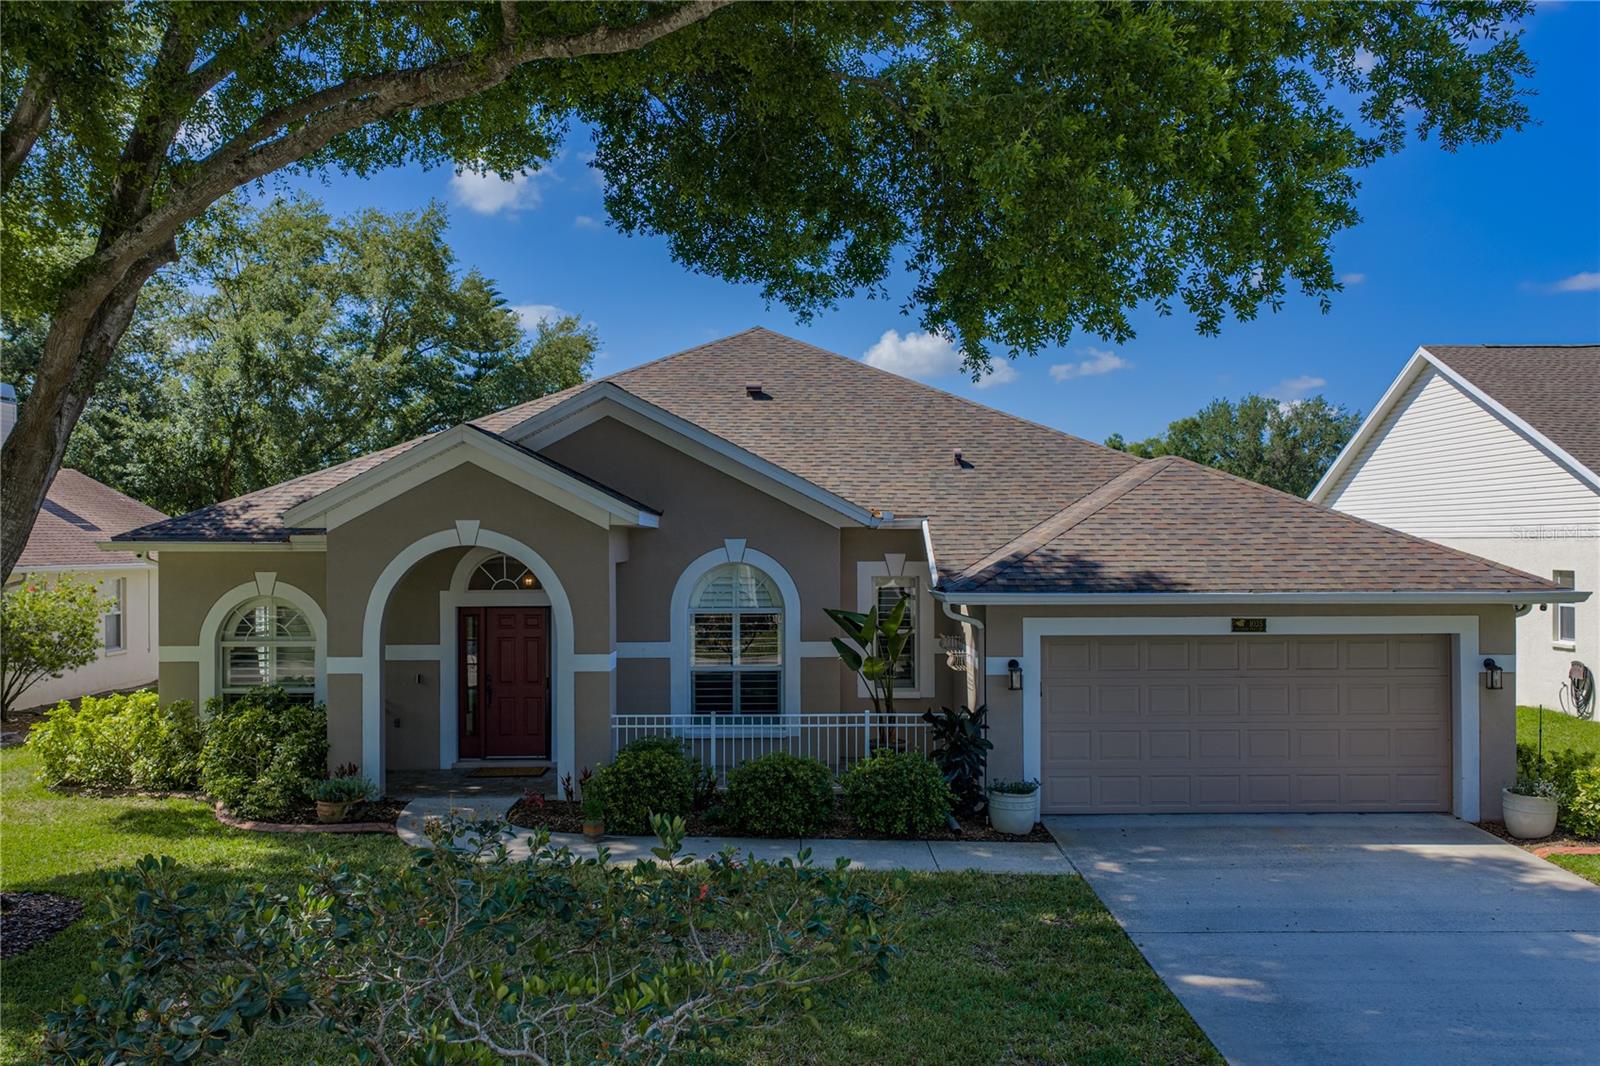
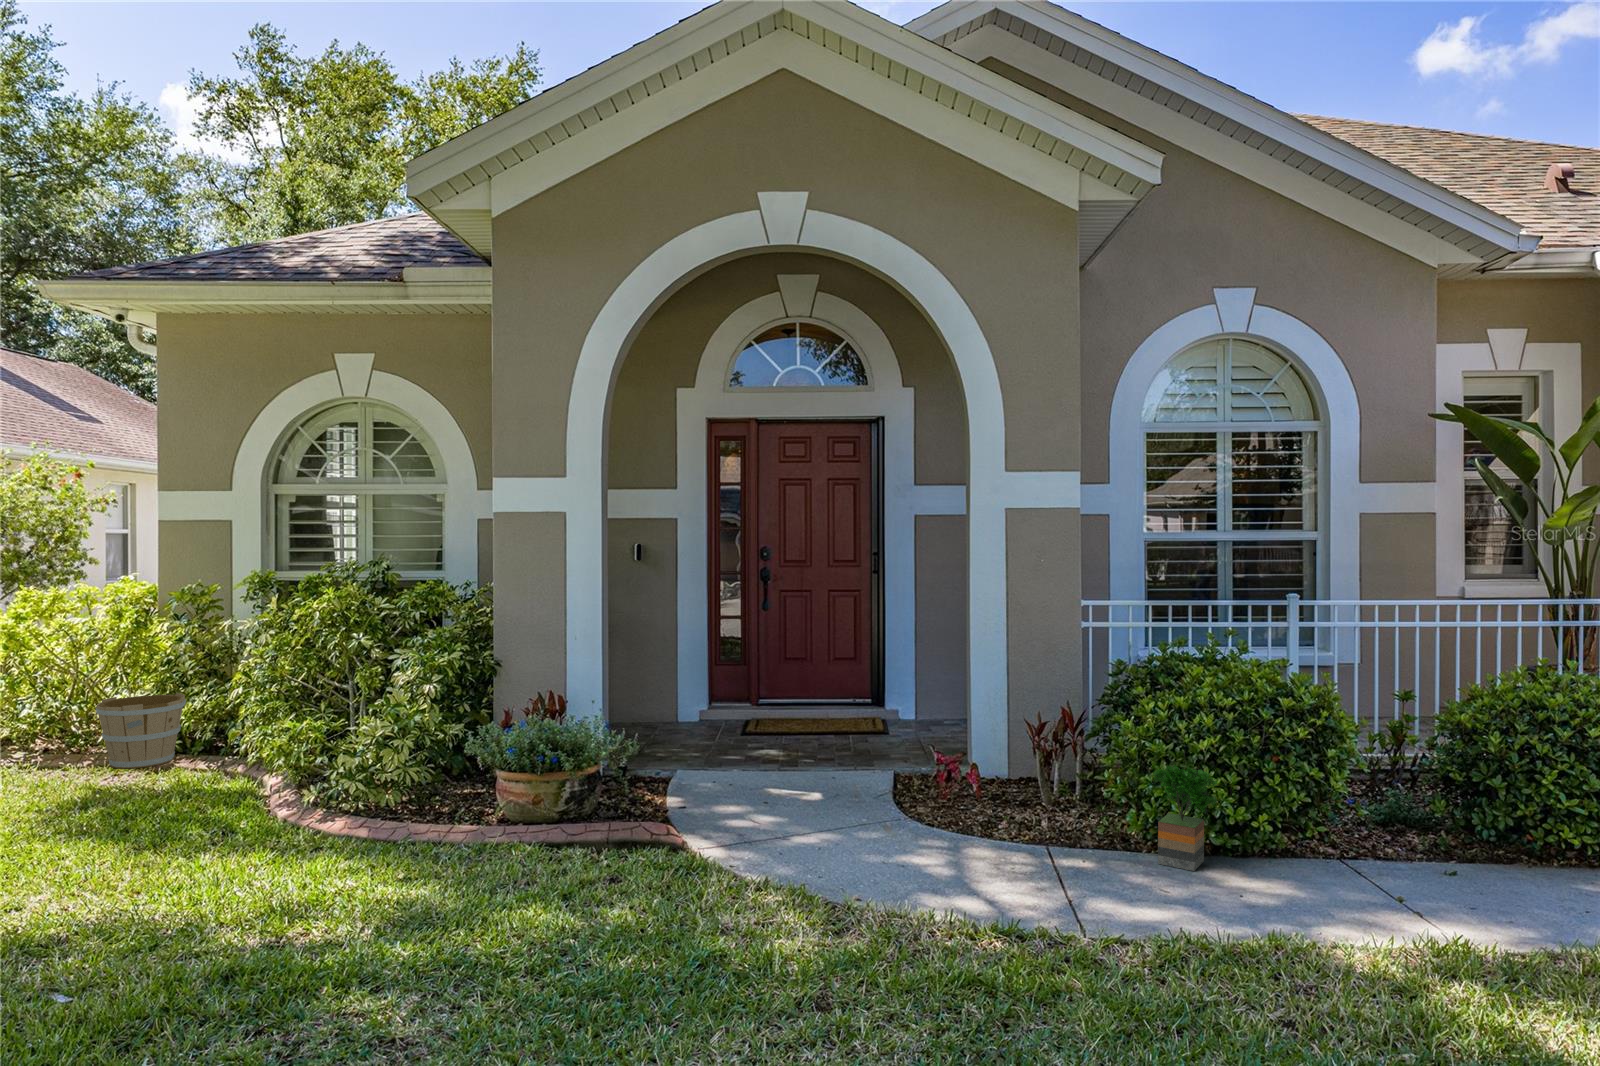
wooden bucket: none [131,760,176,799] -> present [96,693,186,769]

